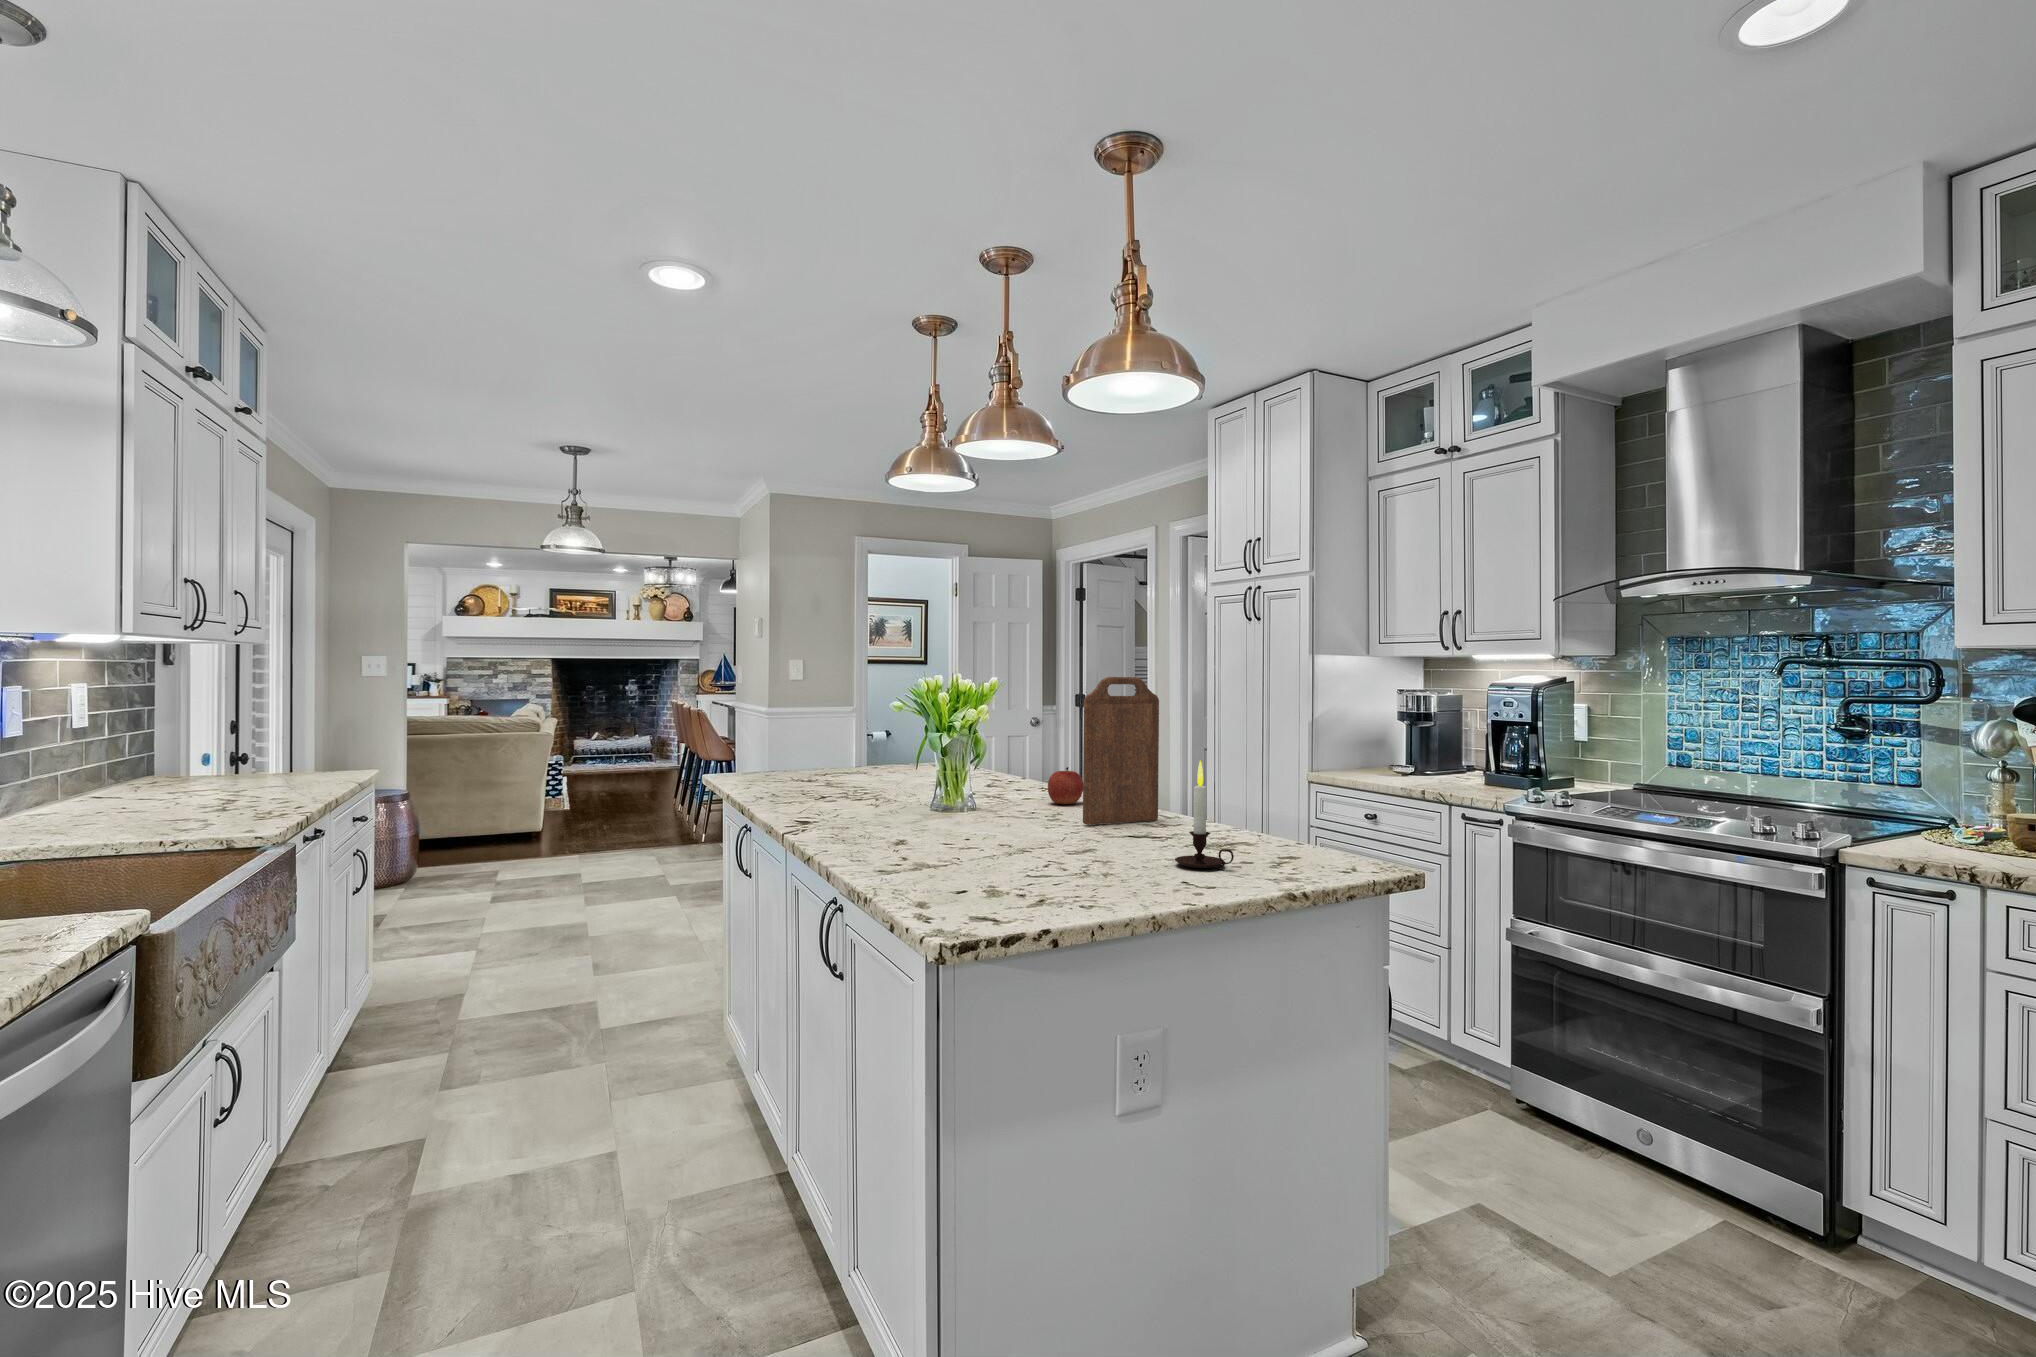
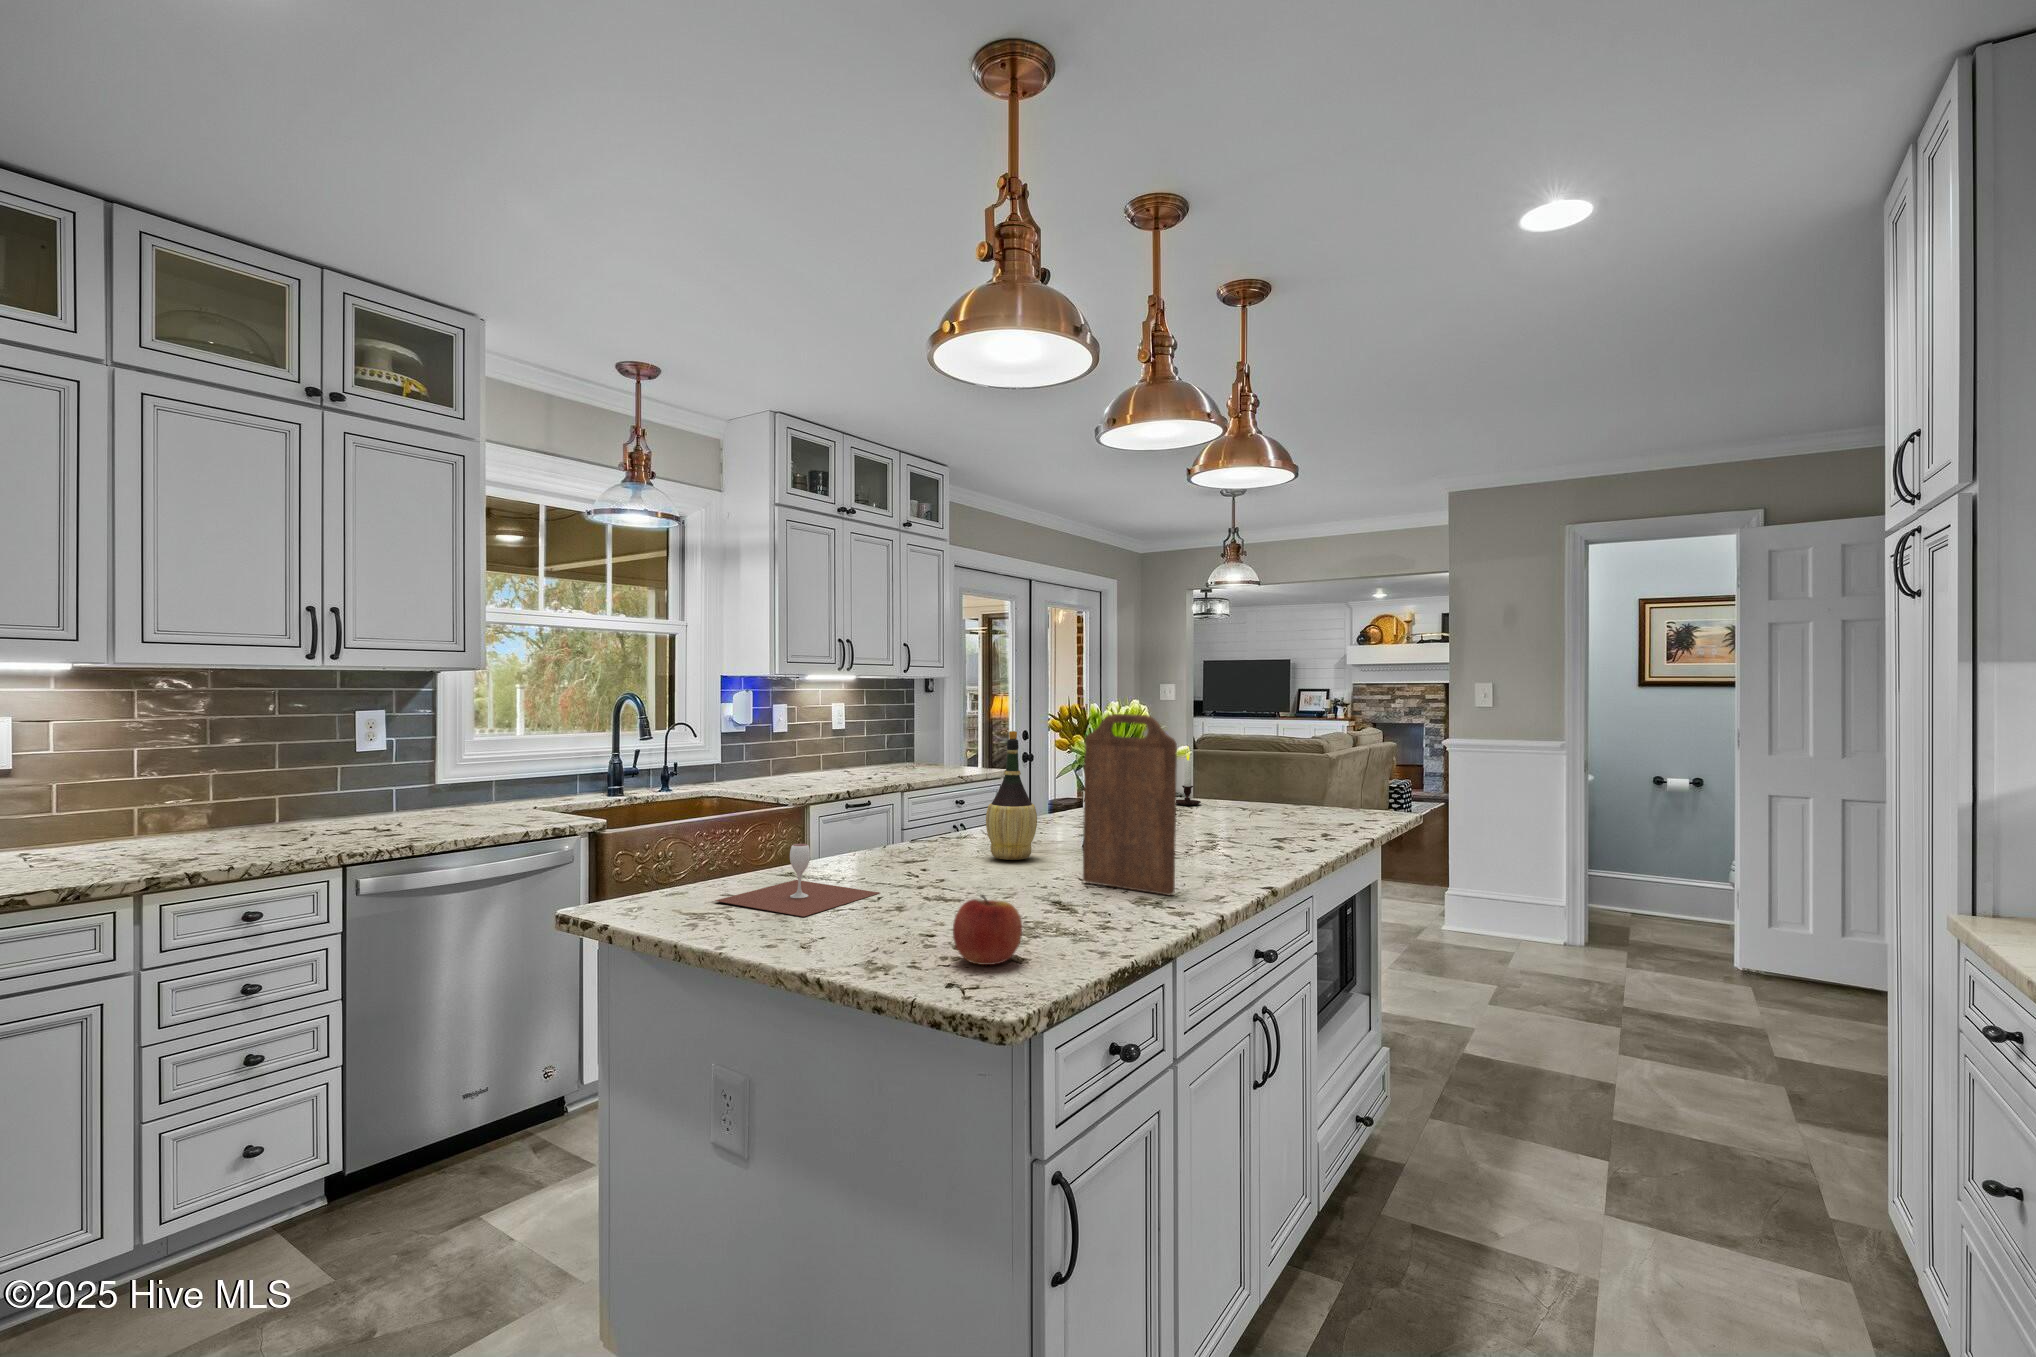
wine bottle: none [931,698,983,826] -> present [986,731,1037,860]
candle: present [1175,761,1234,868] -> present [1176,747,1201,805]
apple: present [1048,767,1083,804] -> present [953,895,1022,965]
wine glass: none [930,819,1096,894] -> present [715,844,879,917]

